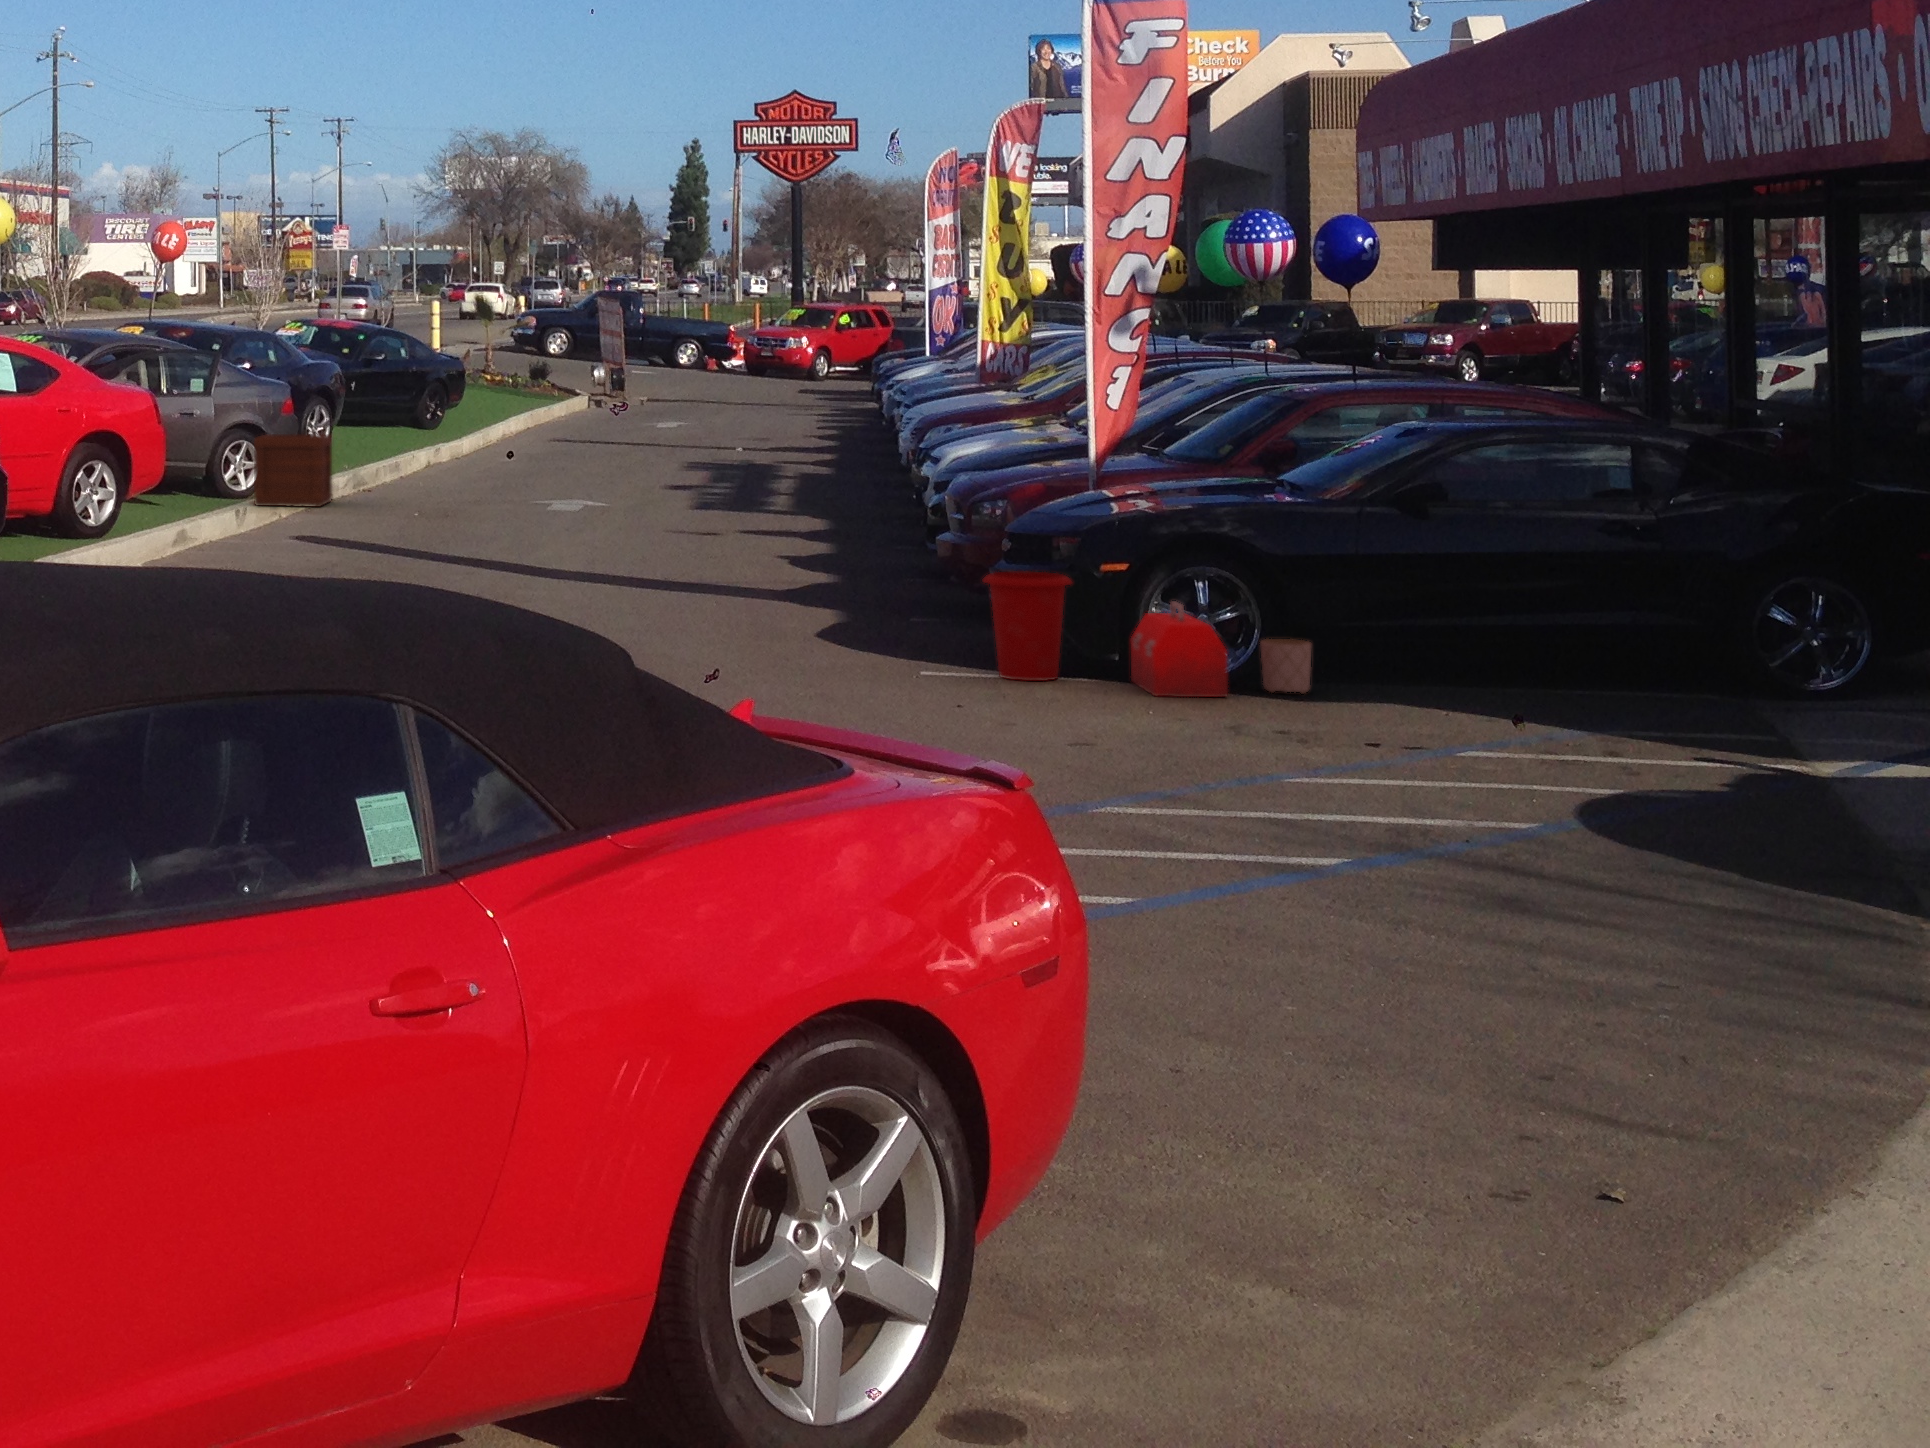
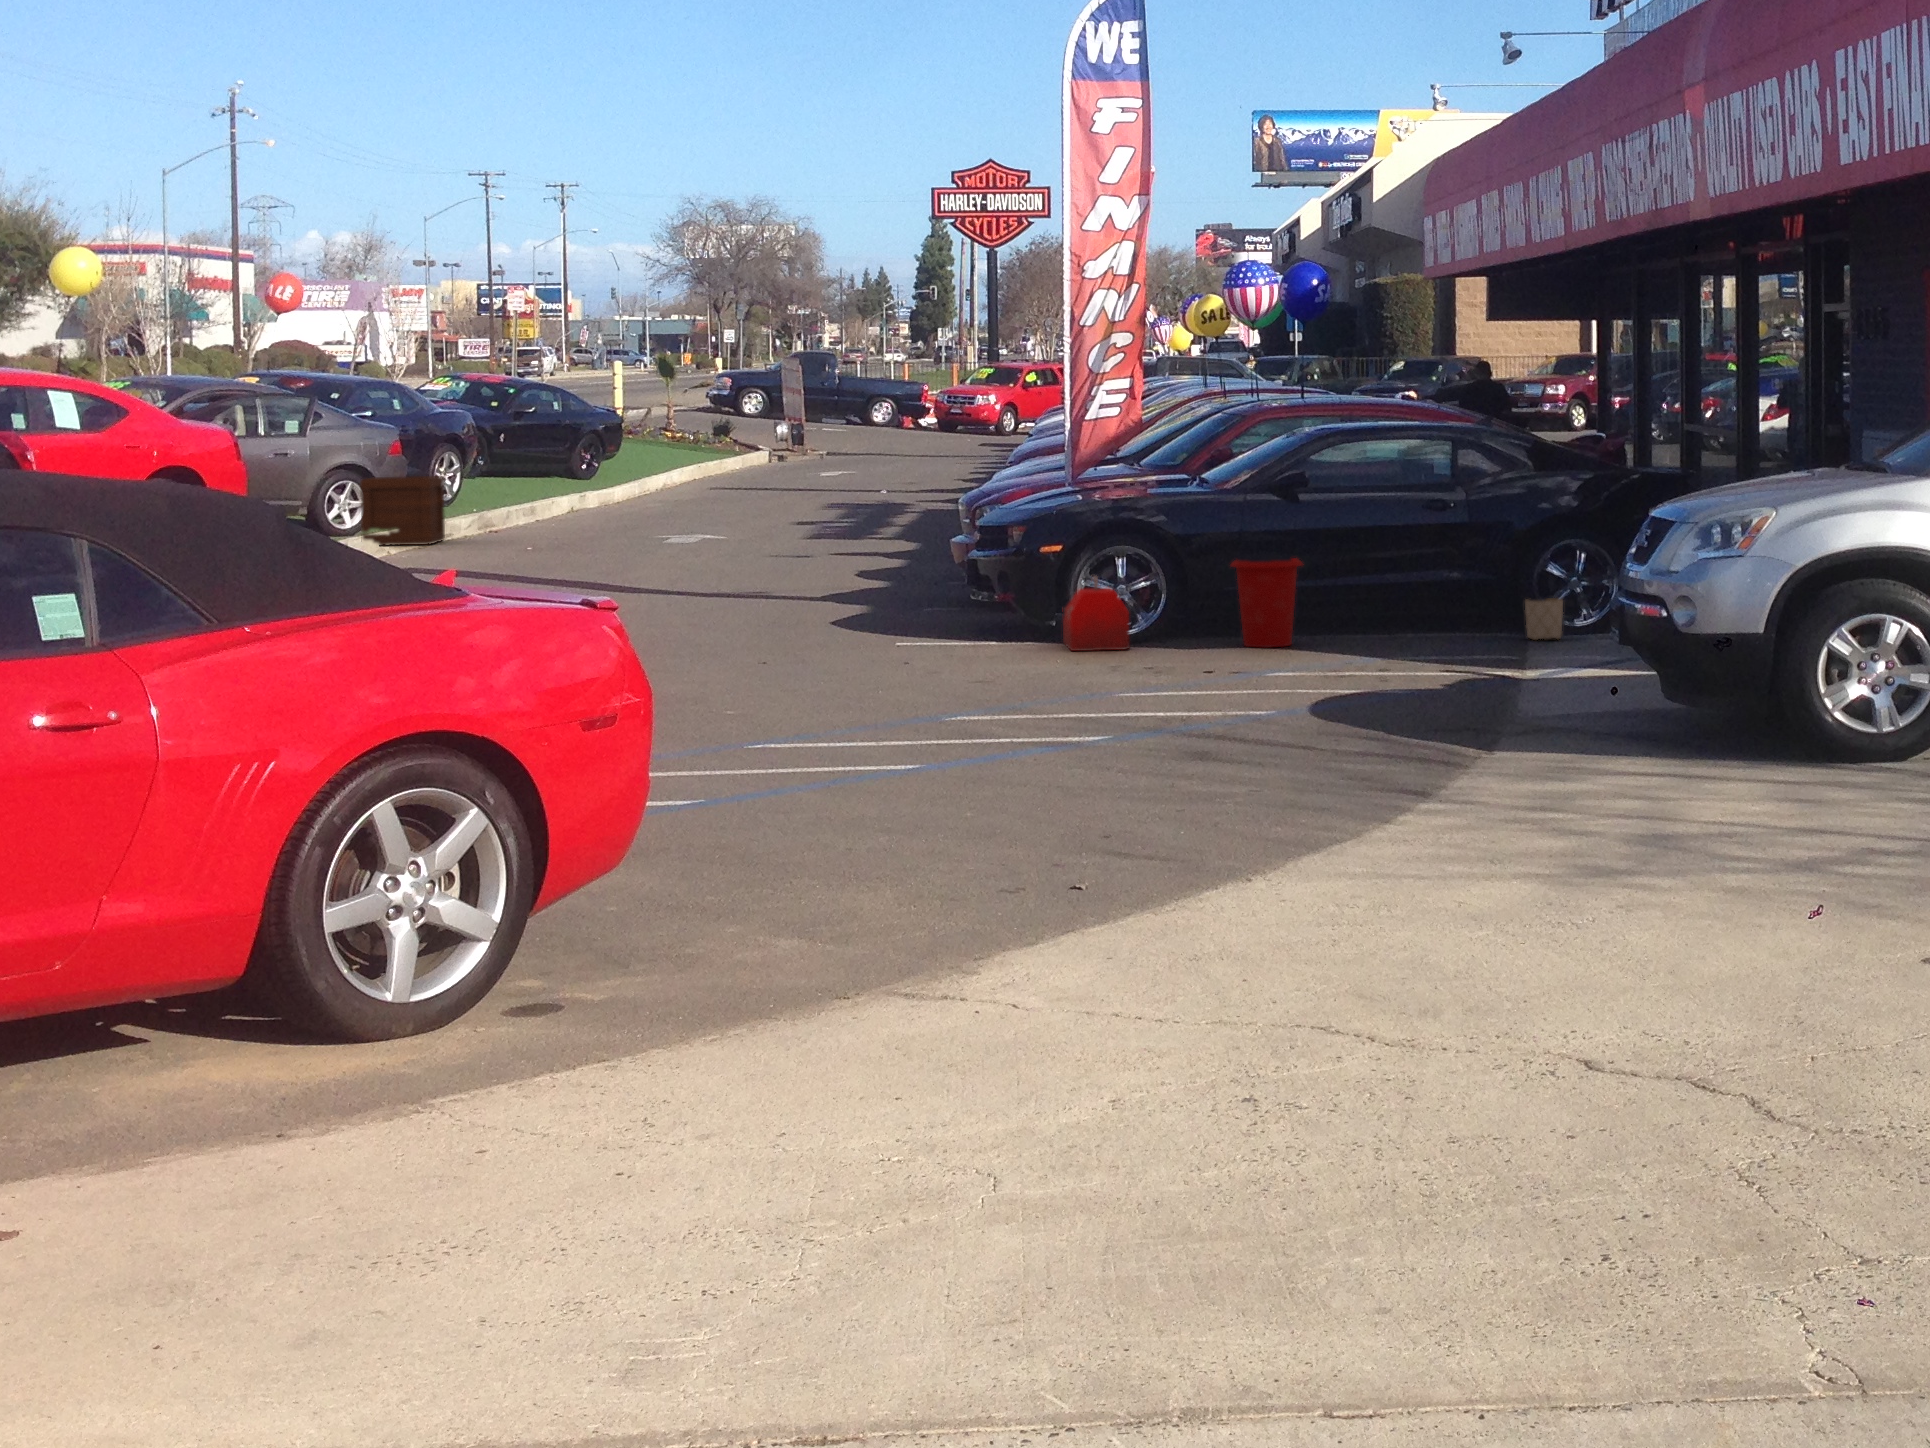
waste bin: present [983,571,1072,681] -> present [1231,558,1304,648]
planter: present [1261,639,1311,693] -> present [1525,598,1563,640]

